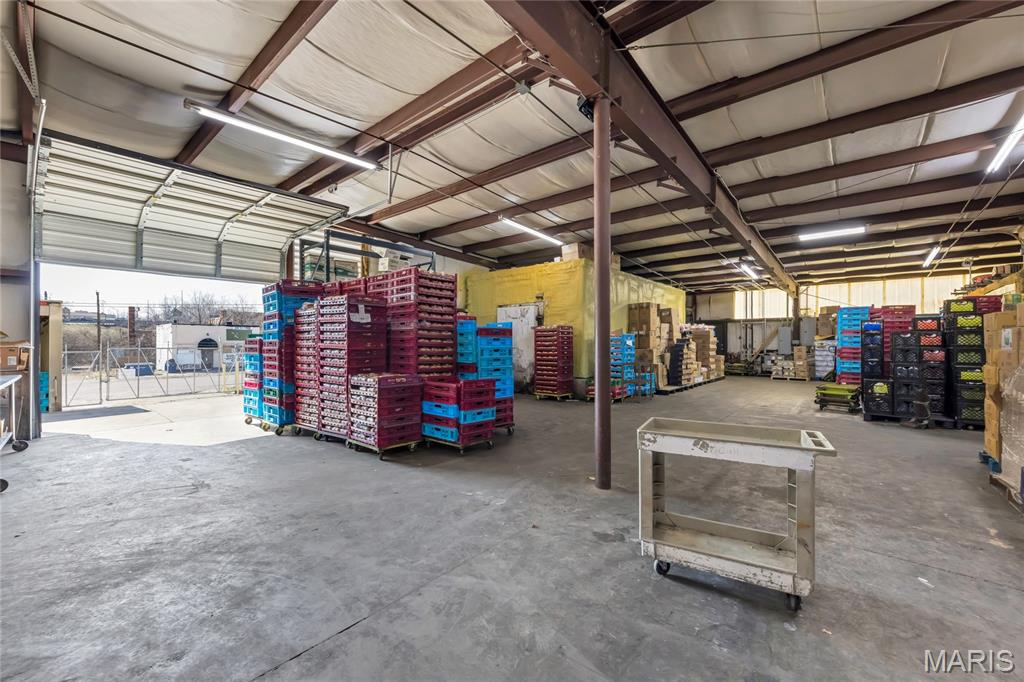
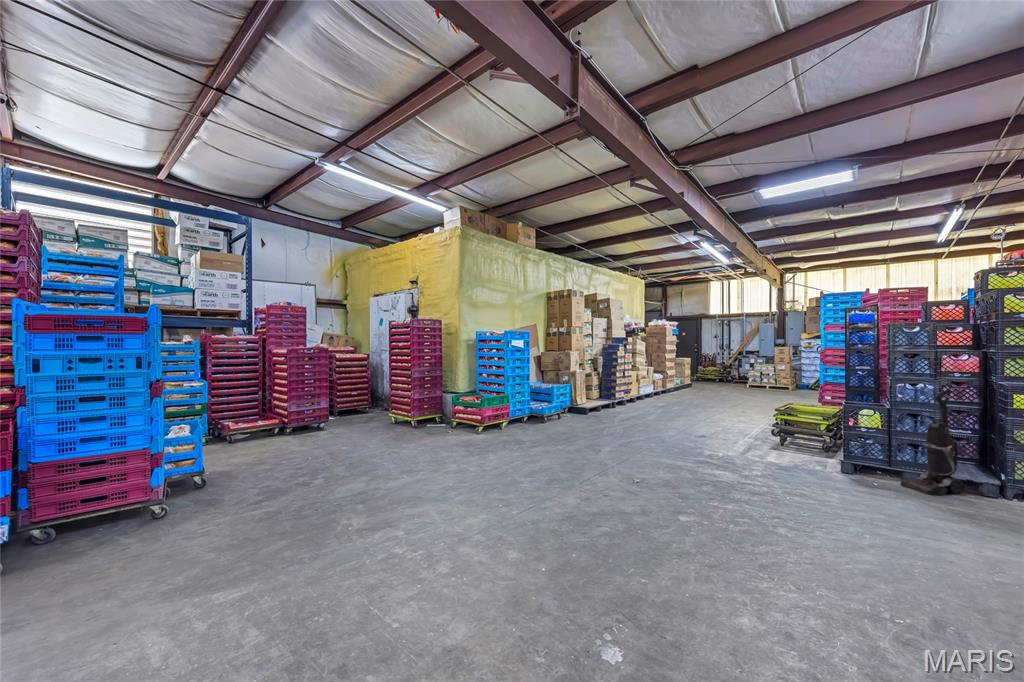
shelving unit: present [621,362,652,403] -> none [505,370,556,432]

